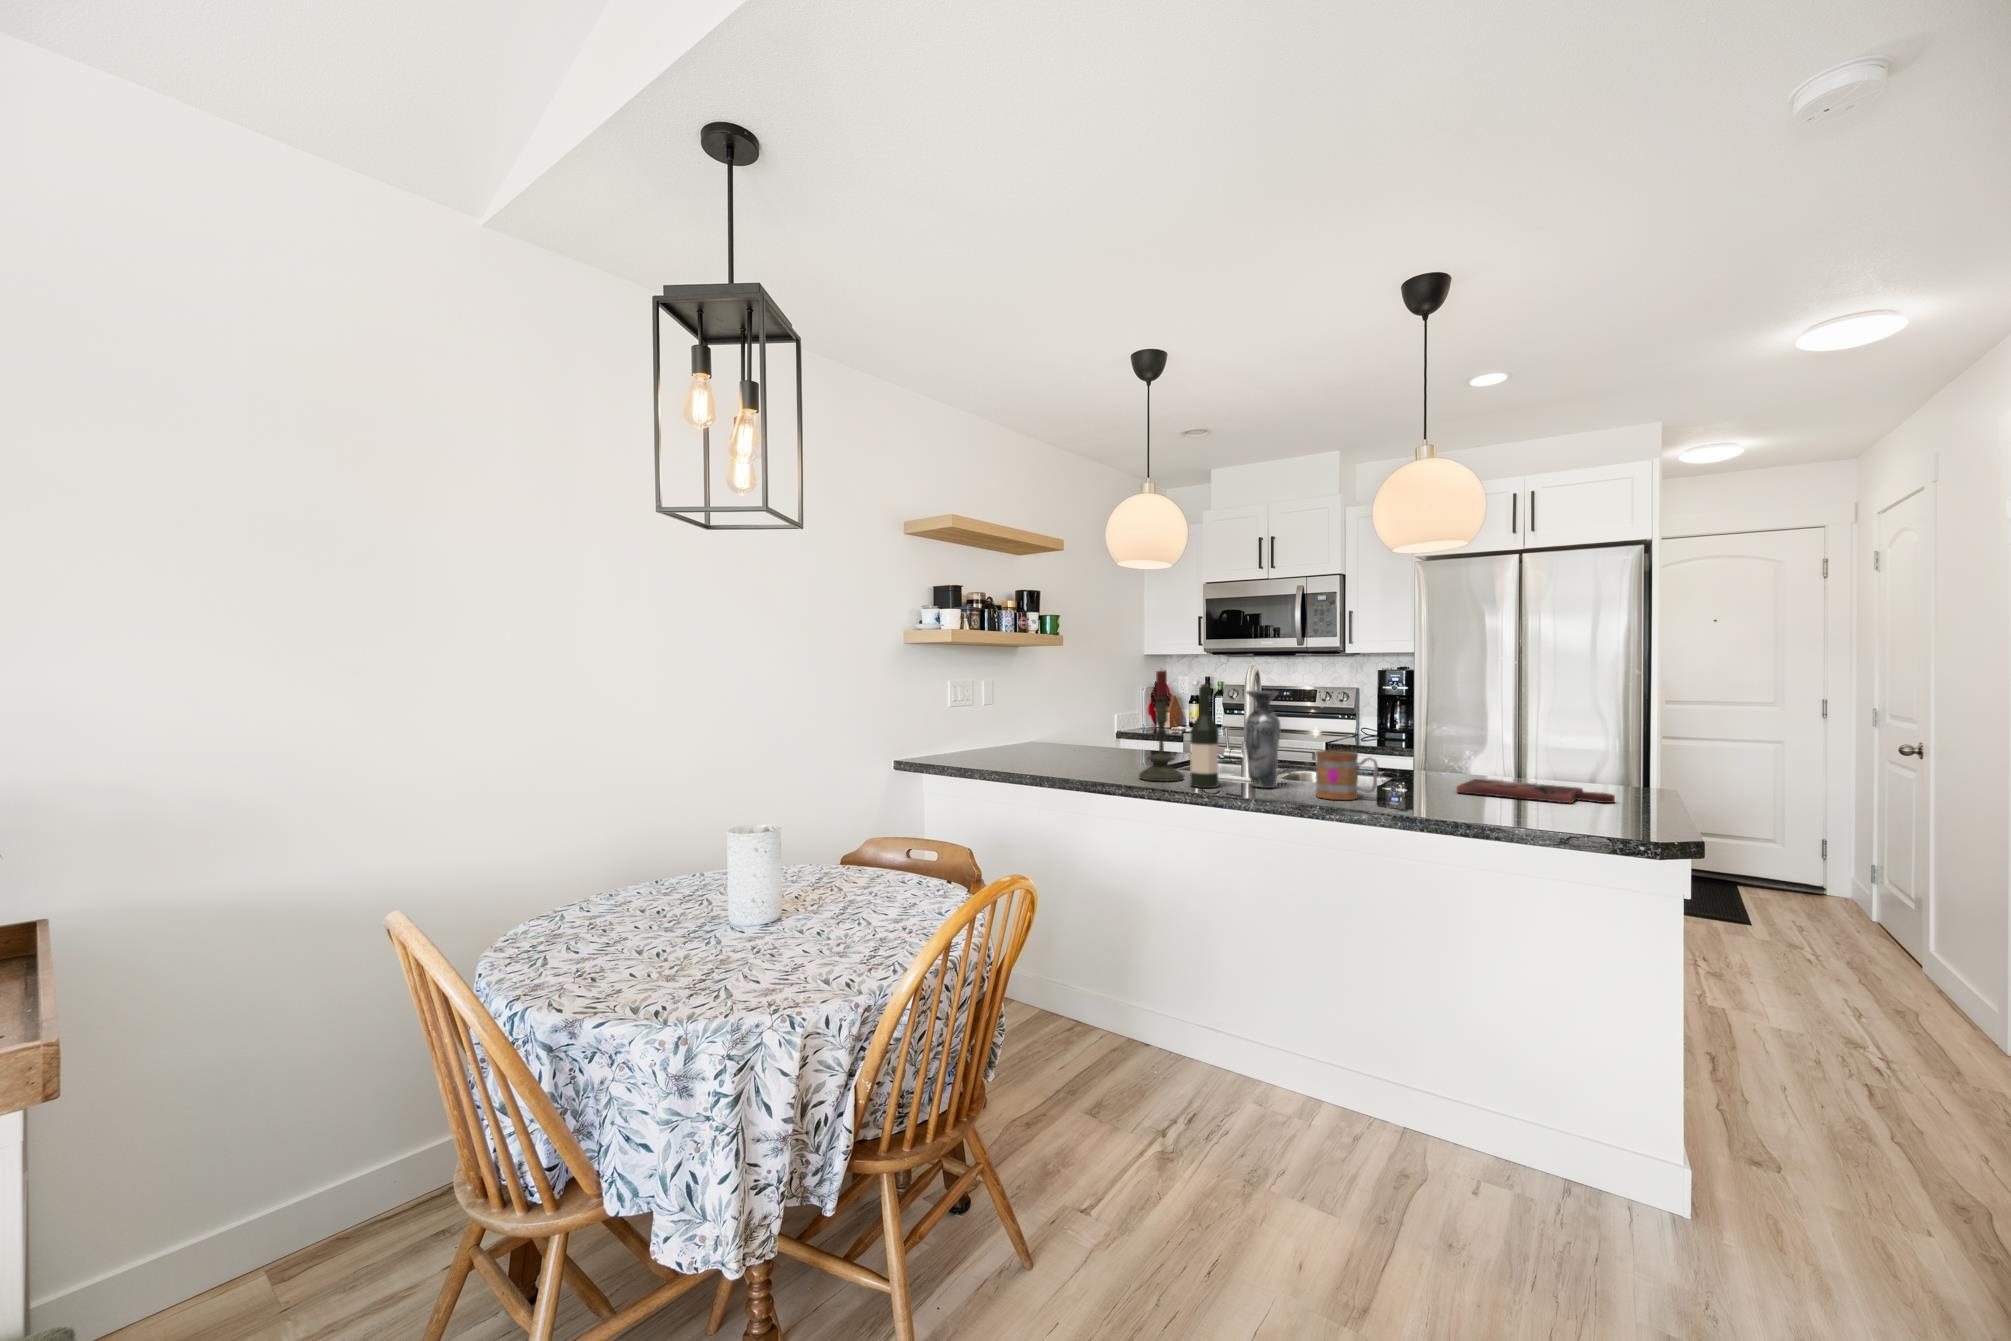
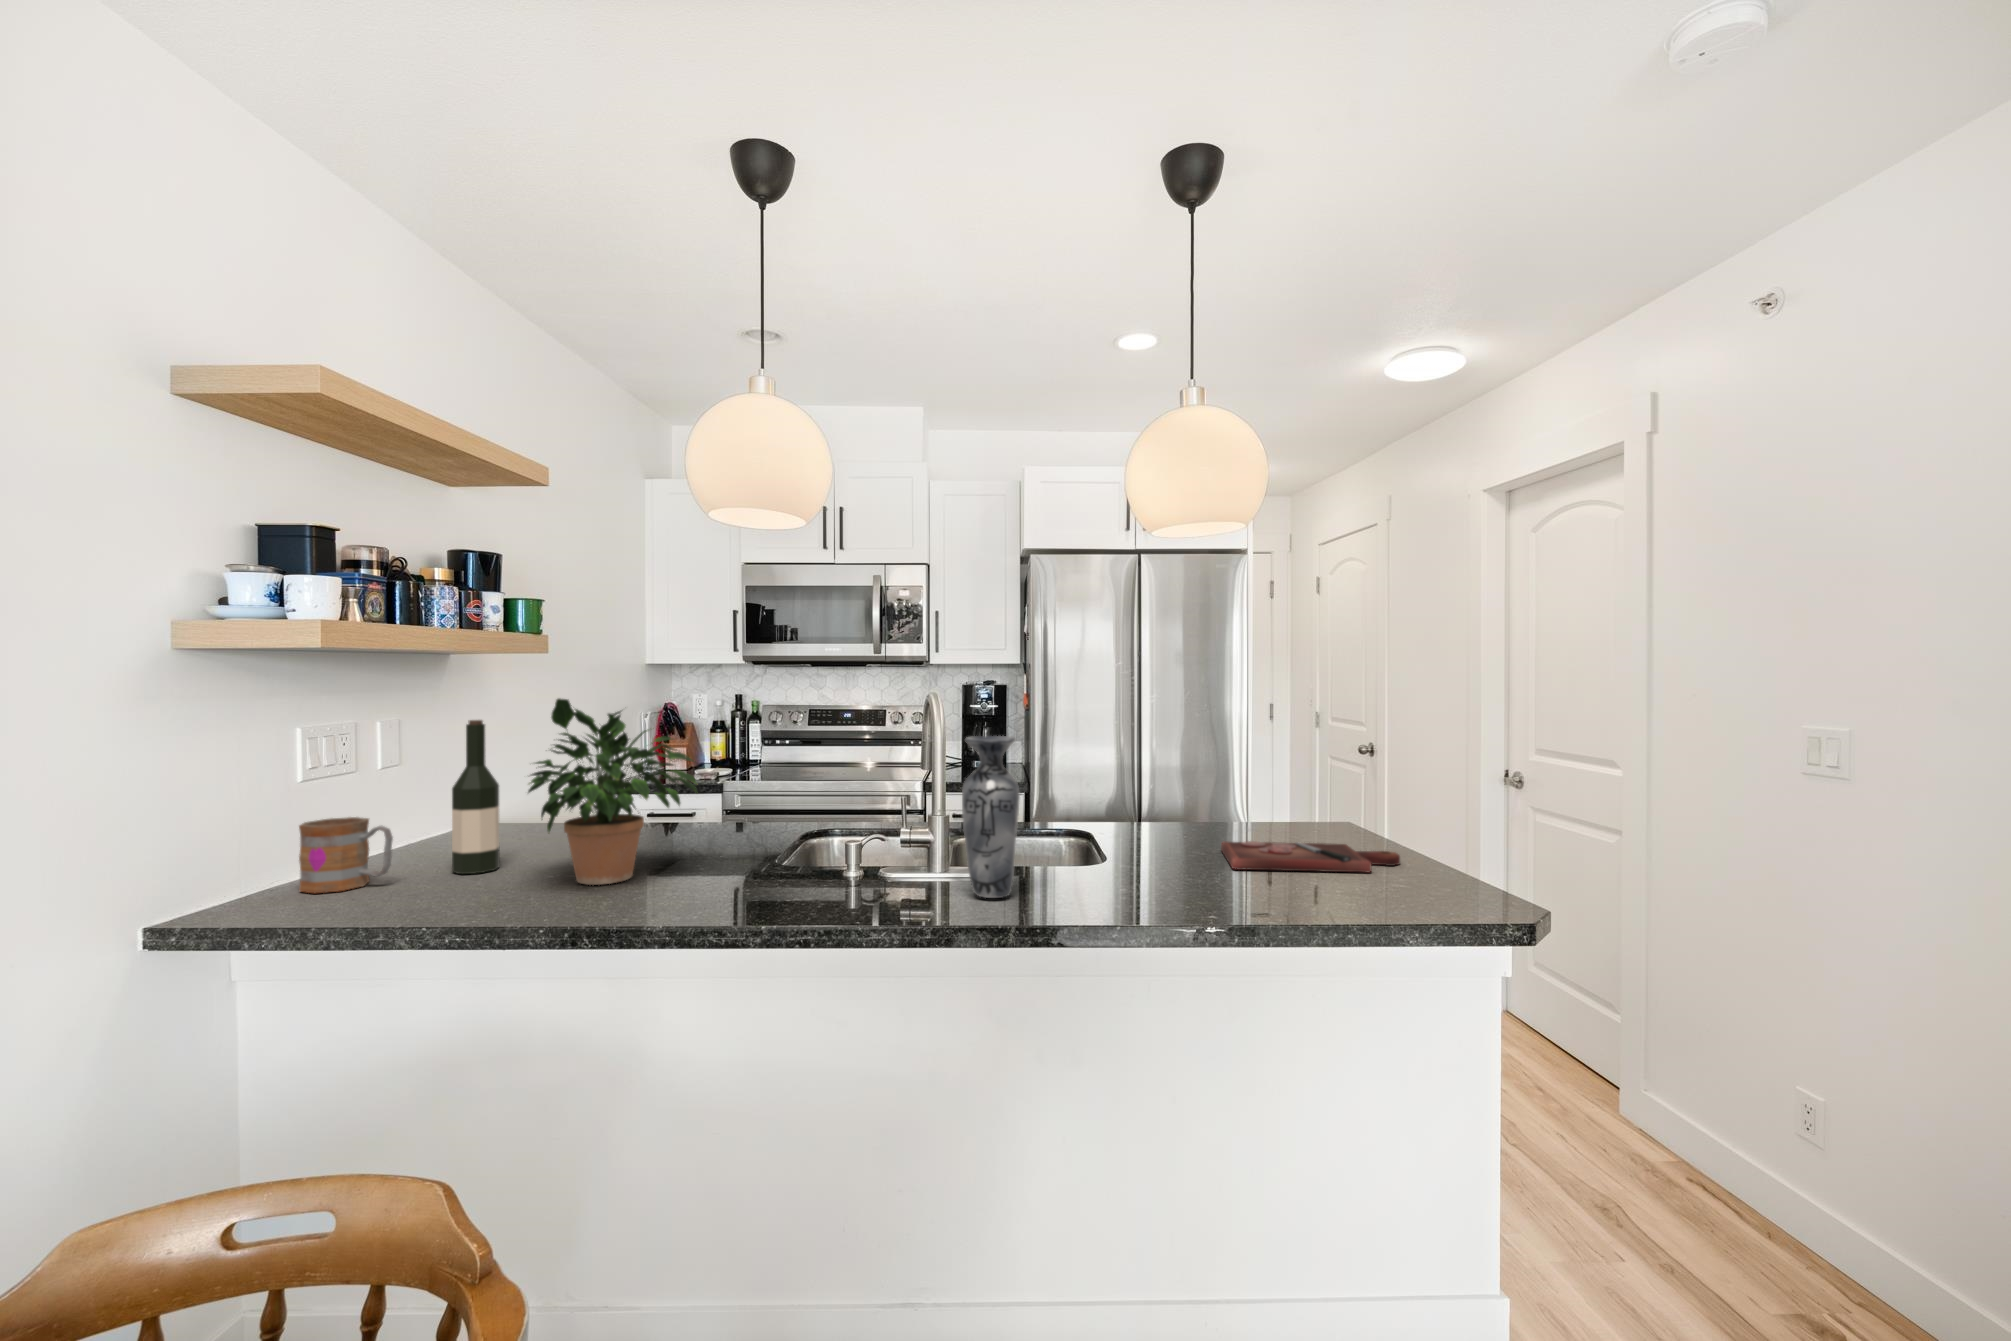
potted plant: none [1031,667,1126,766] -> present [528,698,696,885]
candle: present [1139,670,1184,781] -> none [768,698,848,908]
wine bottle: present [1190,684,1219,788] -> present [452,720,500,874]
mug: present [1316,750,1378,800] -> present [299,817,393,893]

